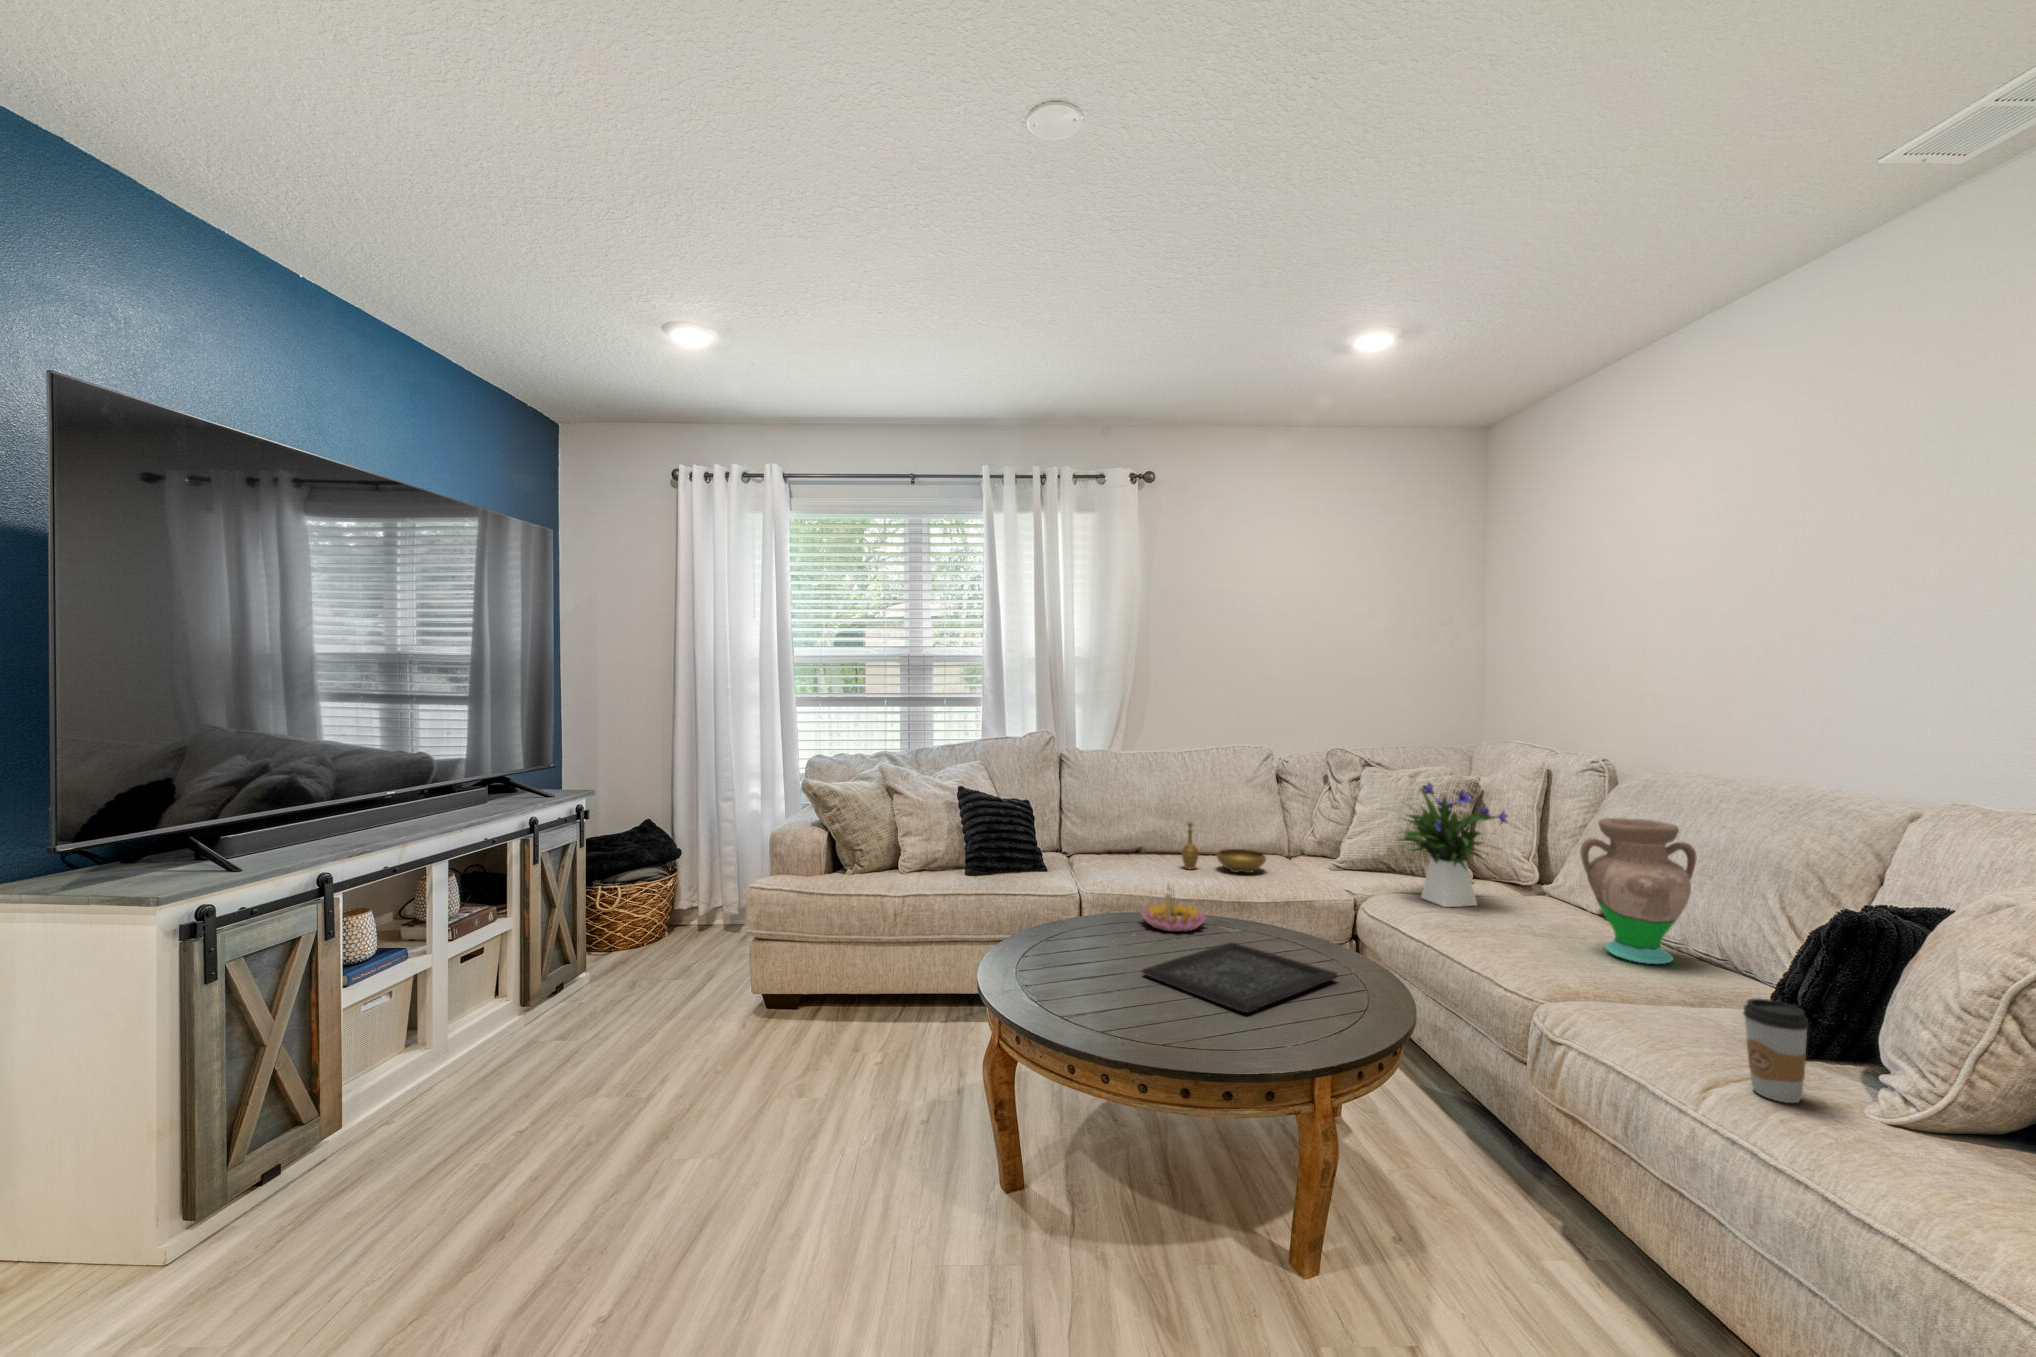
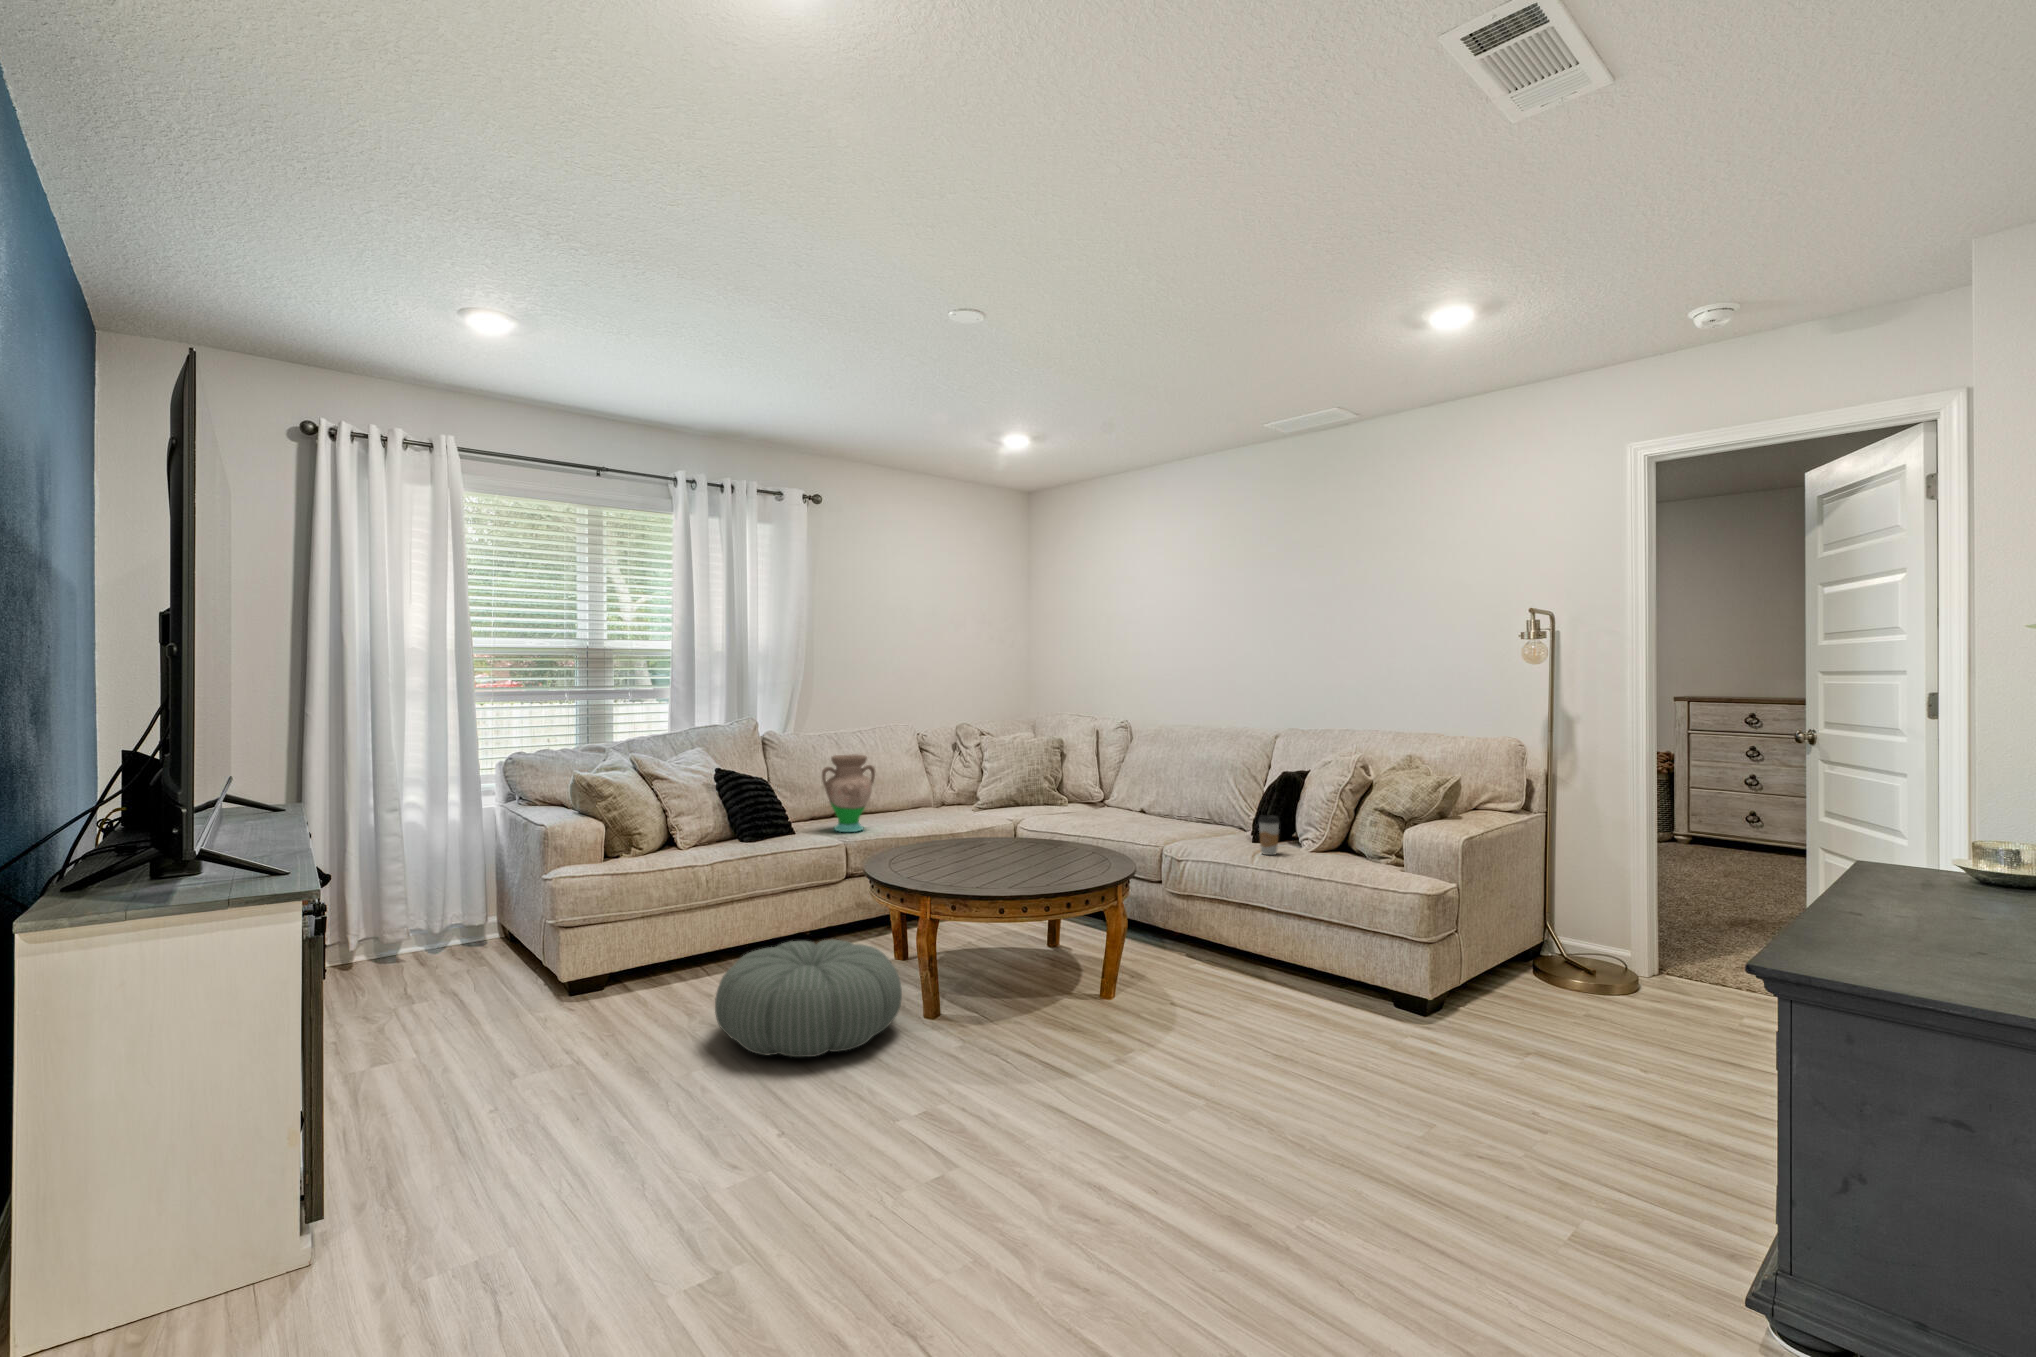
flower arrangement: present [1402,783,1508,907] -> none [1027,738,1104,819]
vase: present [1580,818,1696,964] -> present [822,754,875,832]
decorative bowl: present [1182,822,1266,873] -> none [887,784,947,820]
candle holder: present [1140,884,1207,932] -> none [930,814,976,848]
tray: present [1143,942,1337,1012] -> none [988,845,1080,867]
pouf: none [701,1024,957,1224] -> present [715,939,902,1057]

